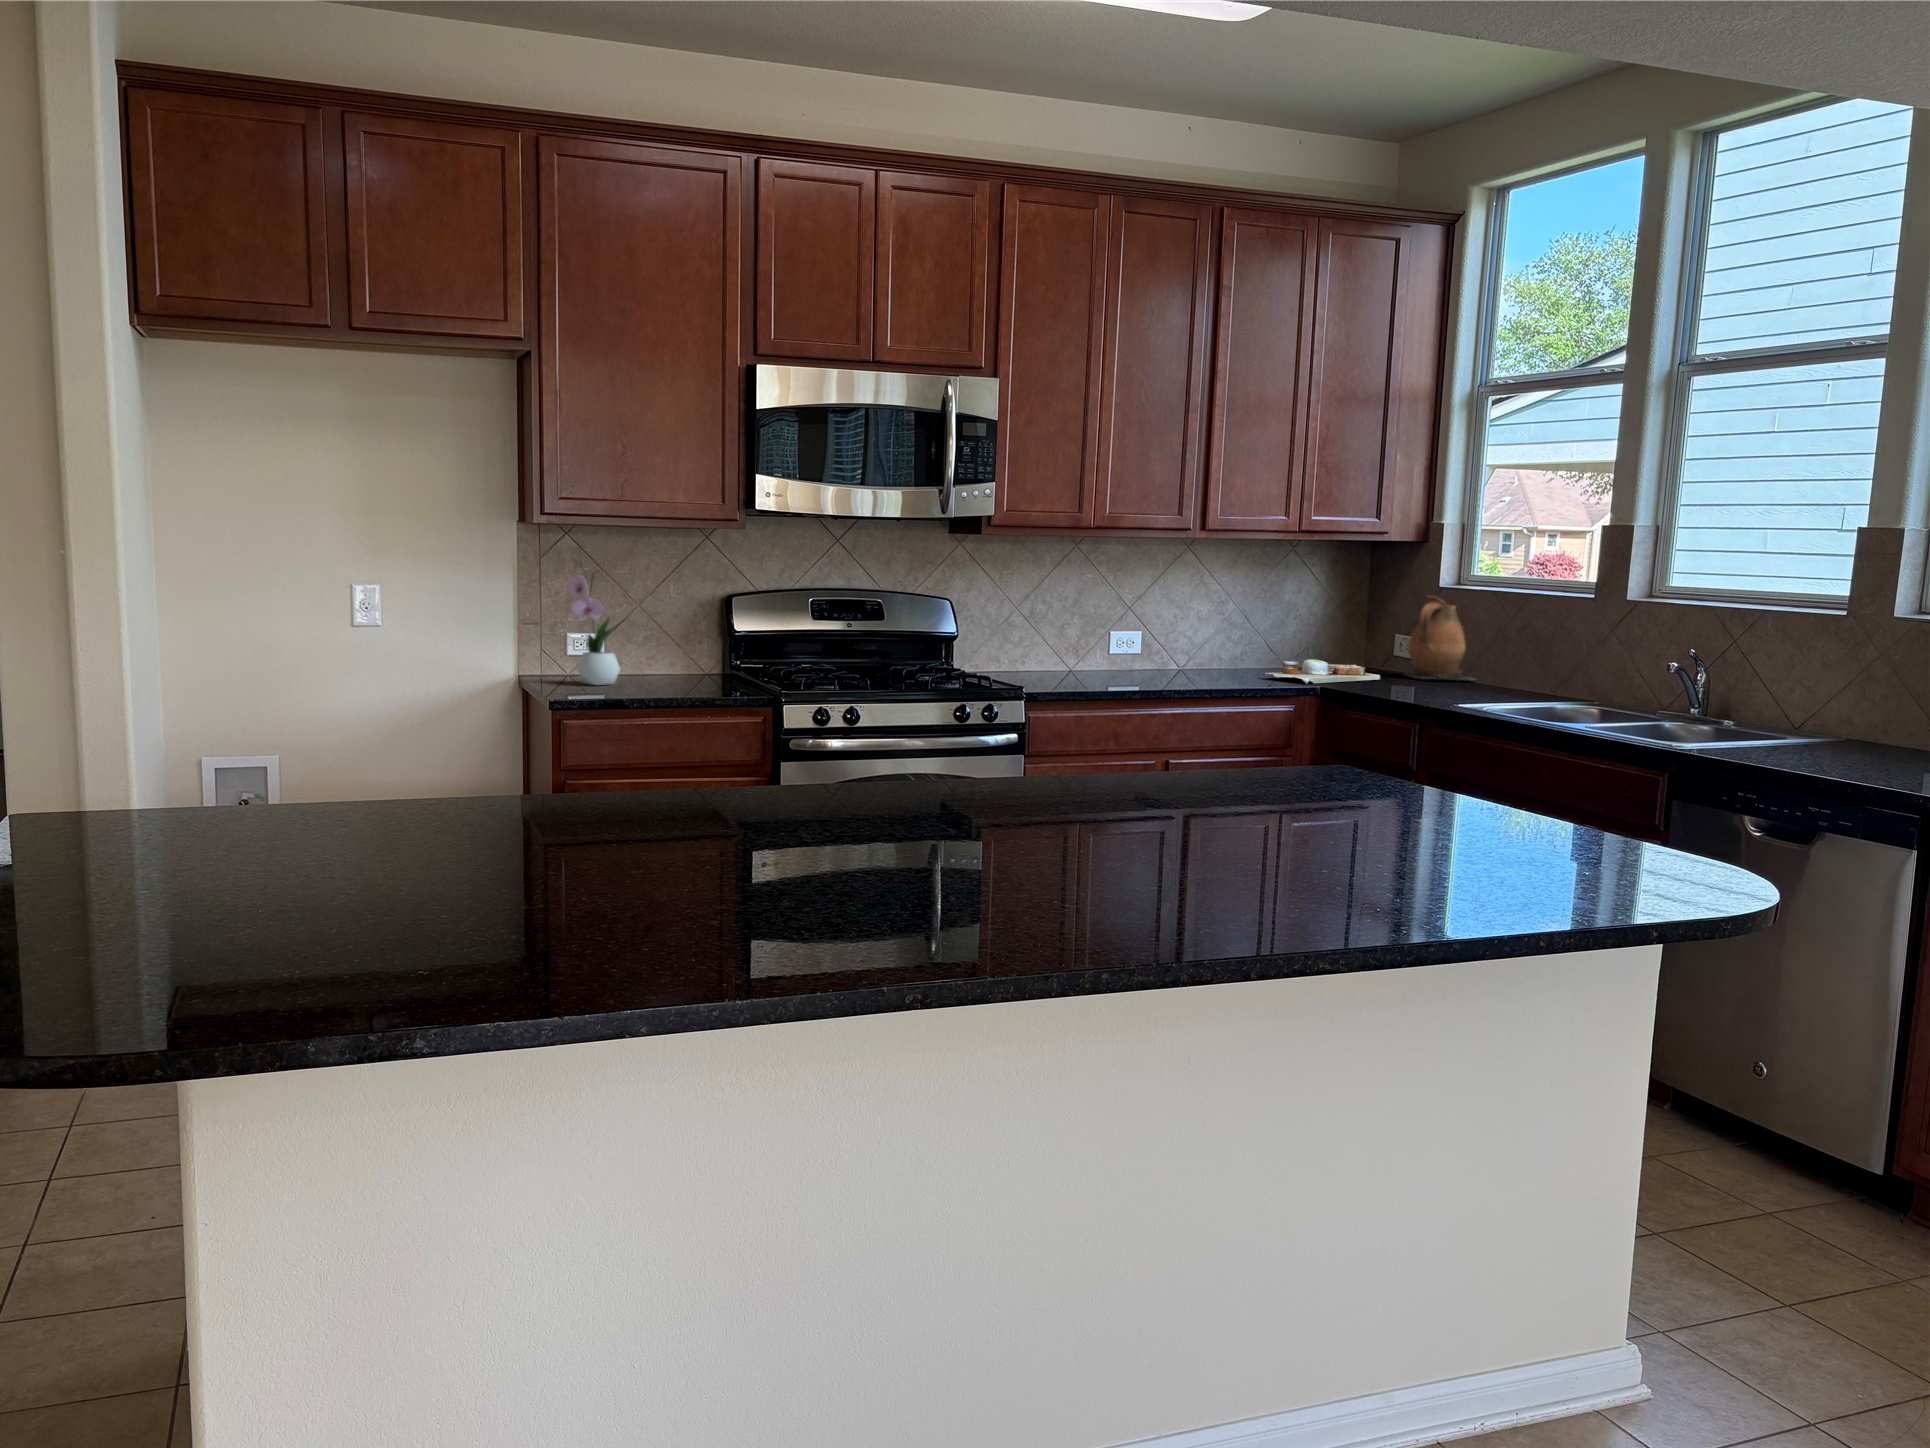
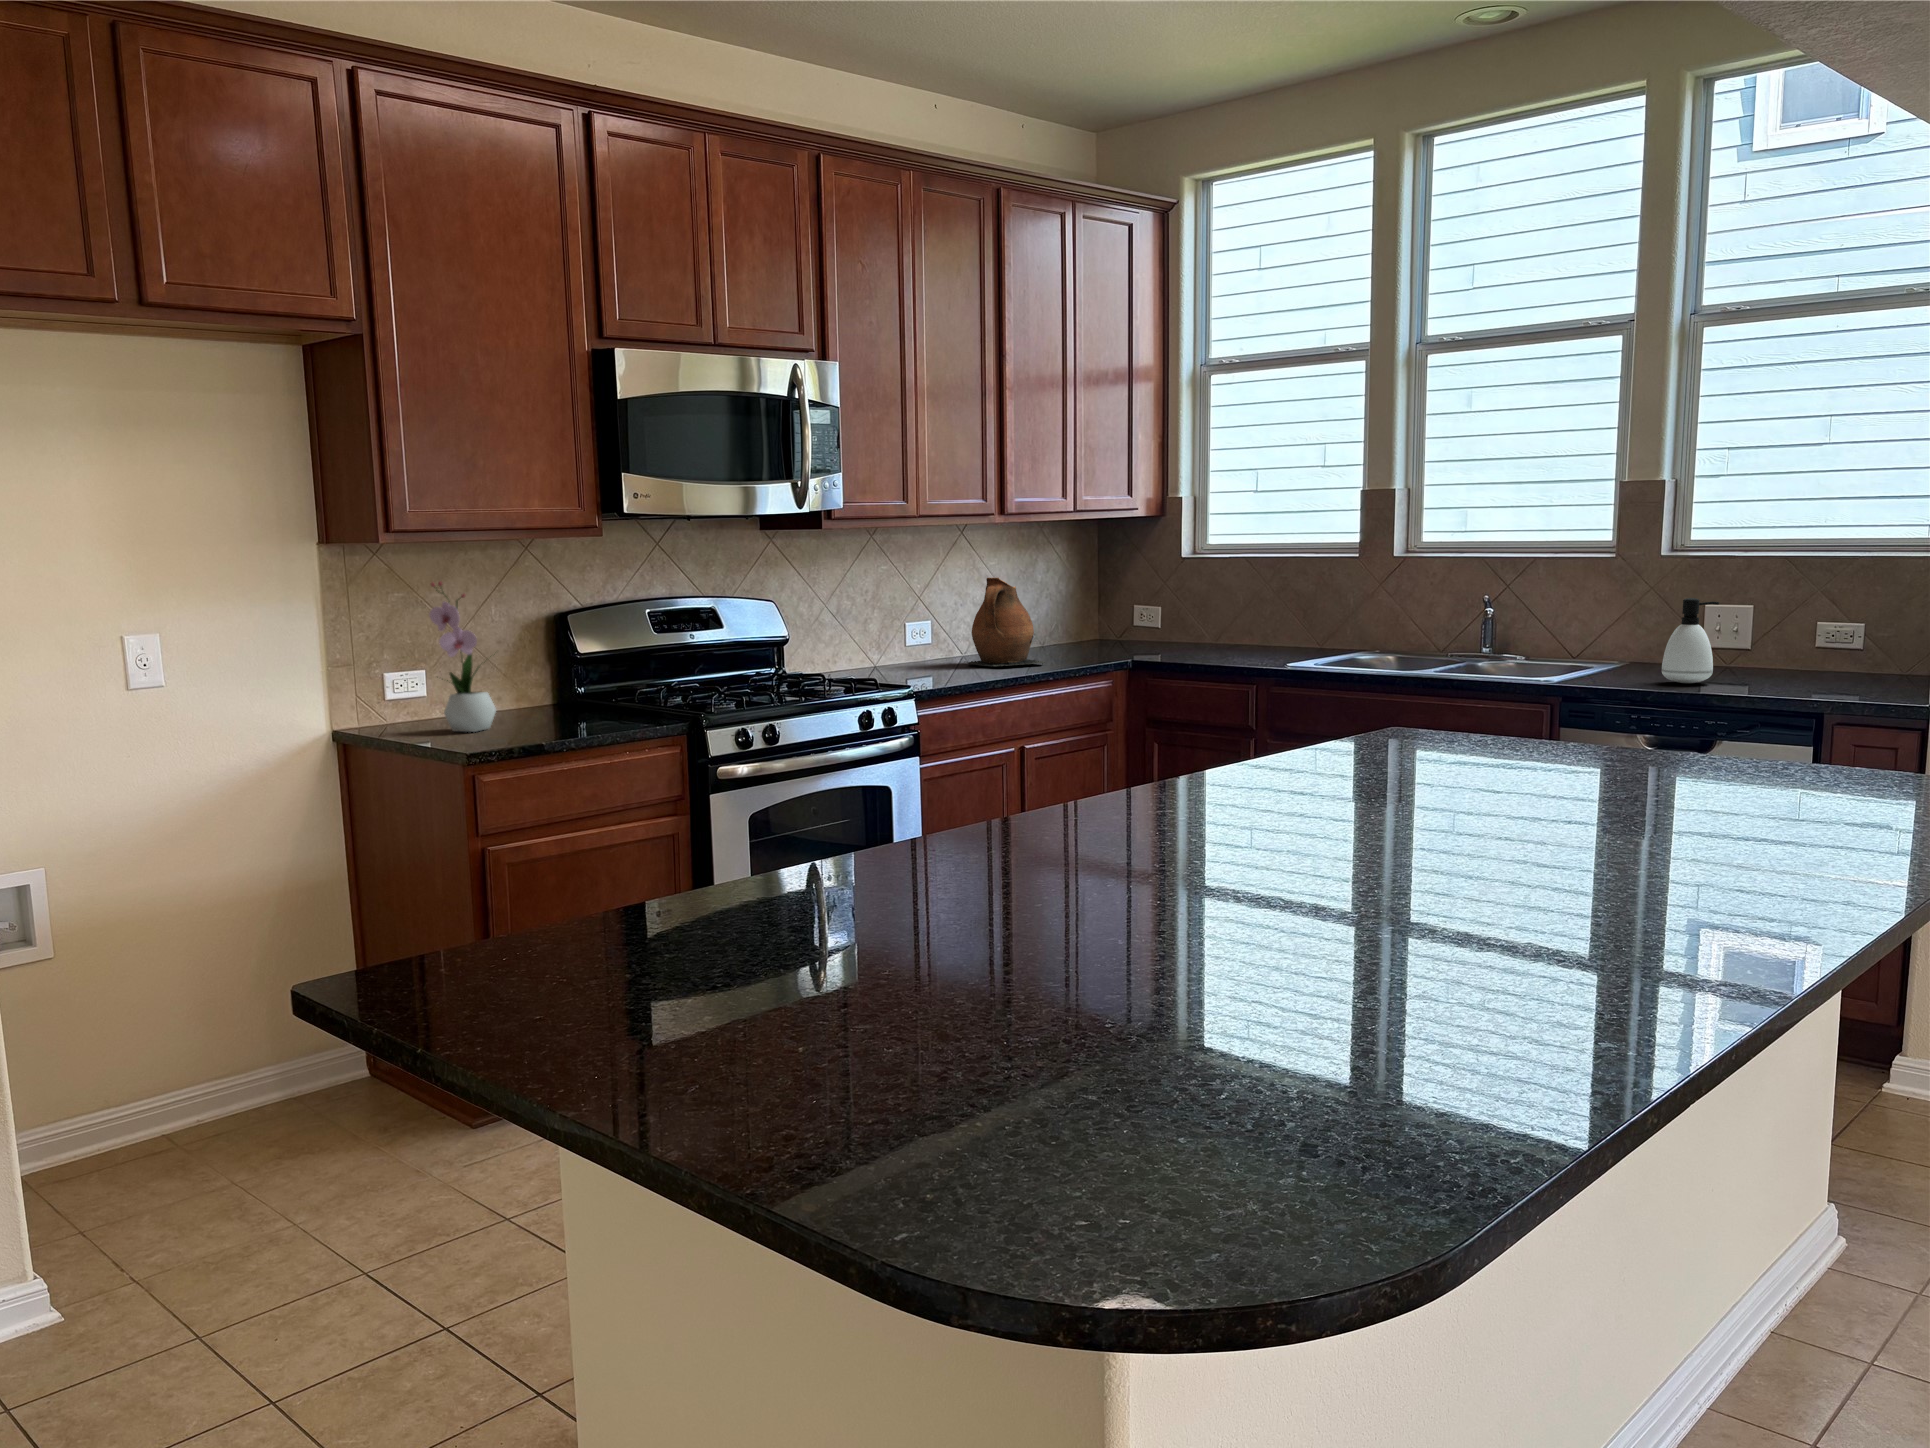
ceramic pitcher: present [1405,596,1475,680] -> present [968,578,1045,667]
cutting board: present [1263,659,1380,684] -> none [1065,635,1156,658]
soap dispenser: none [1811,666,1885,765] -> present [1662,598,1719,683]

